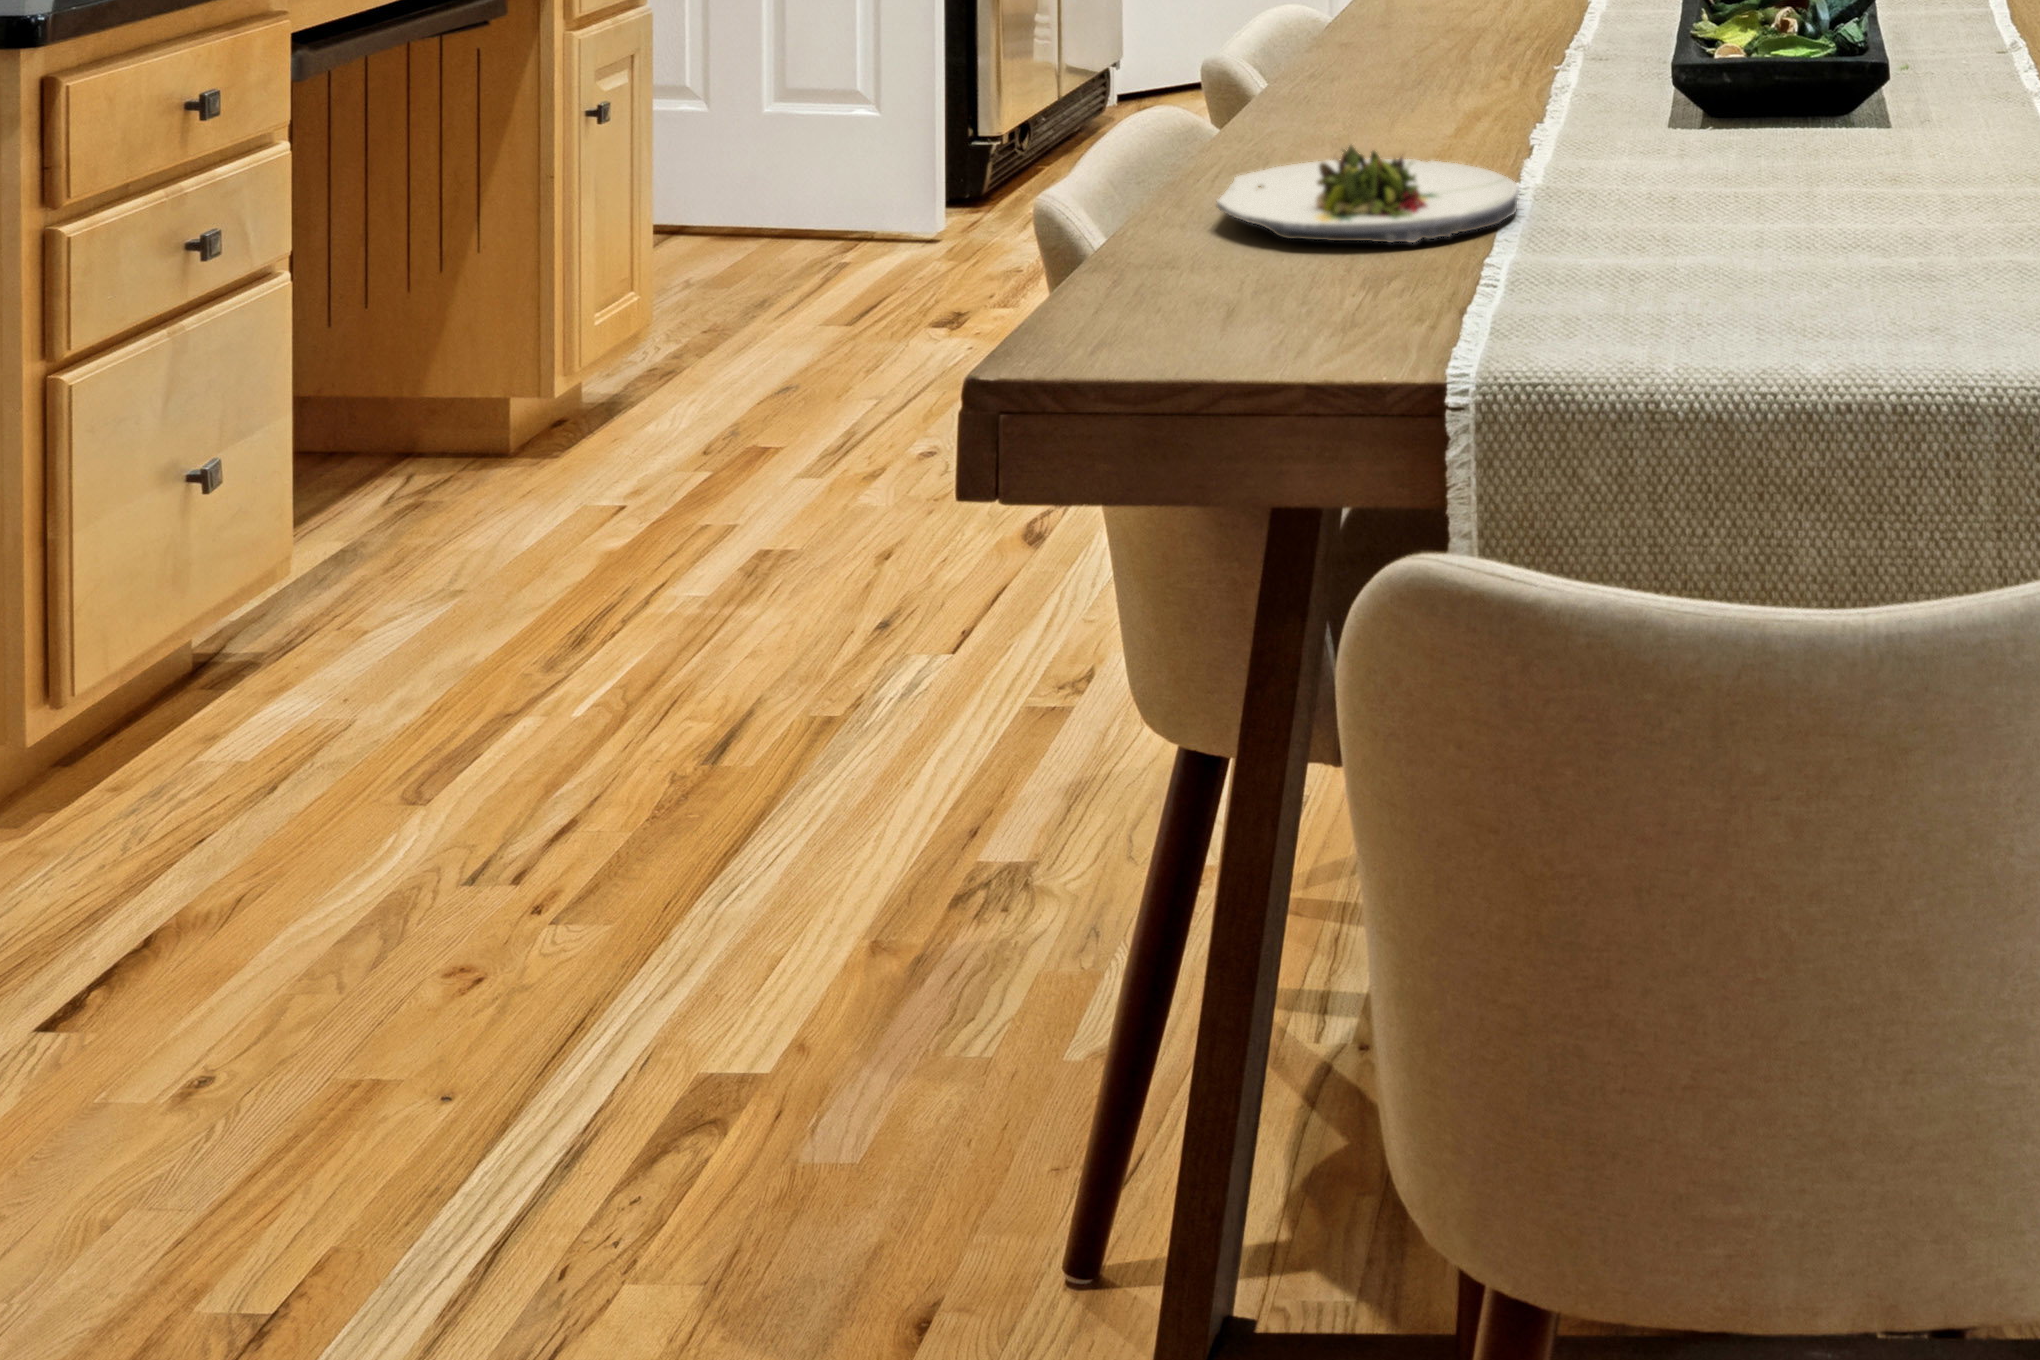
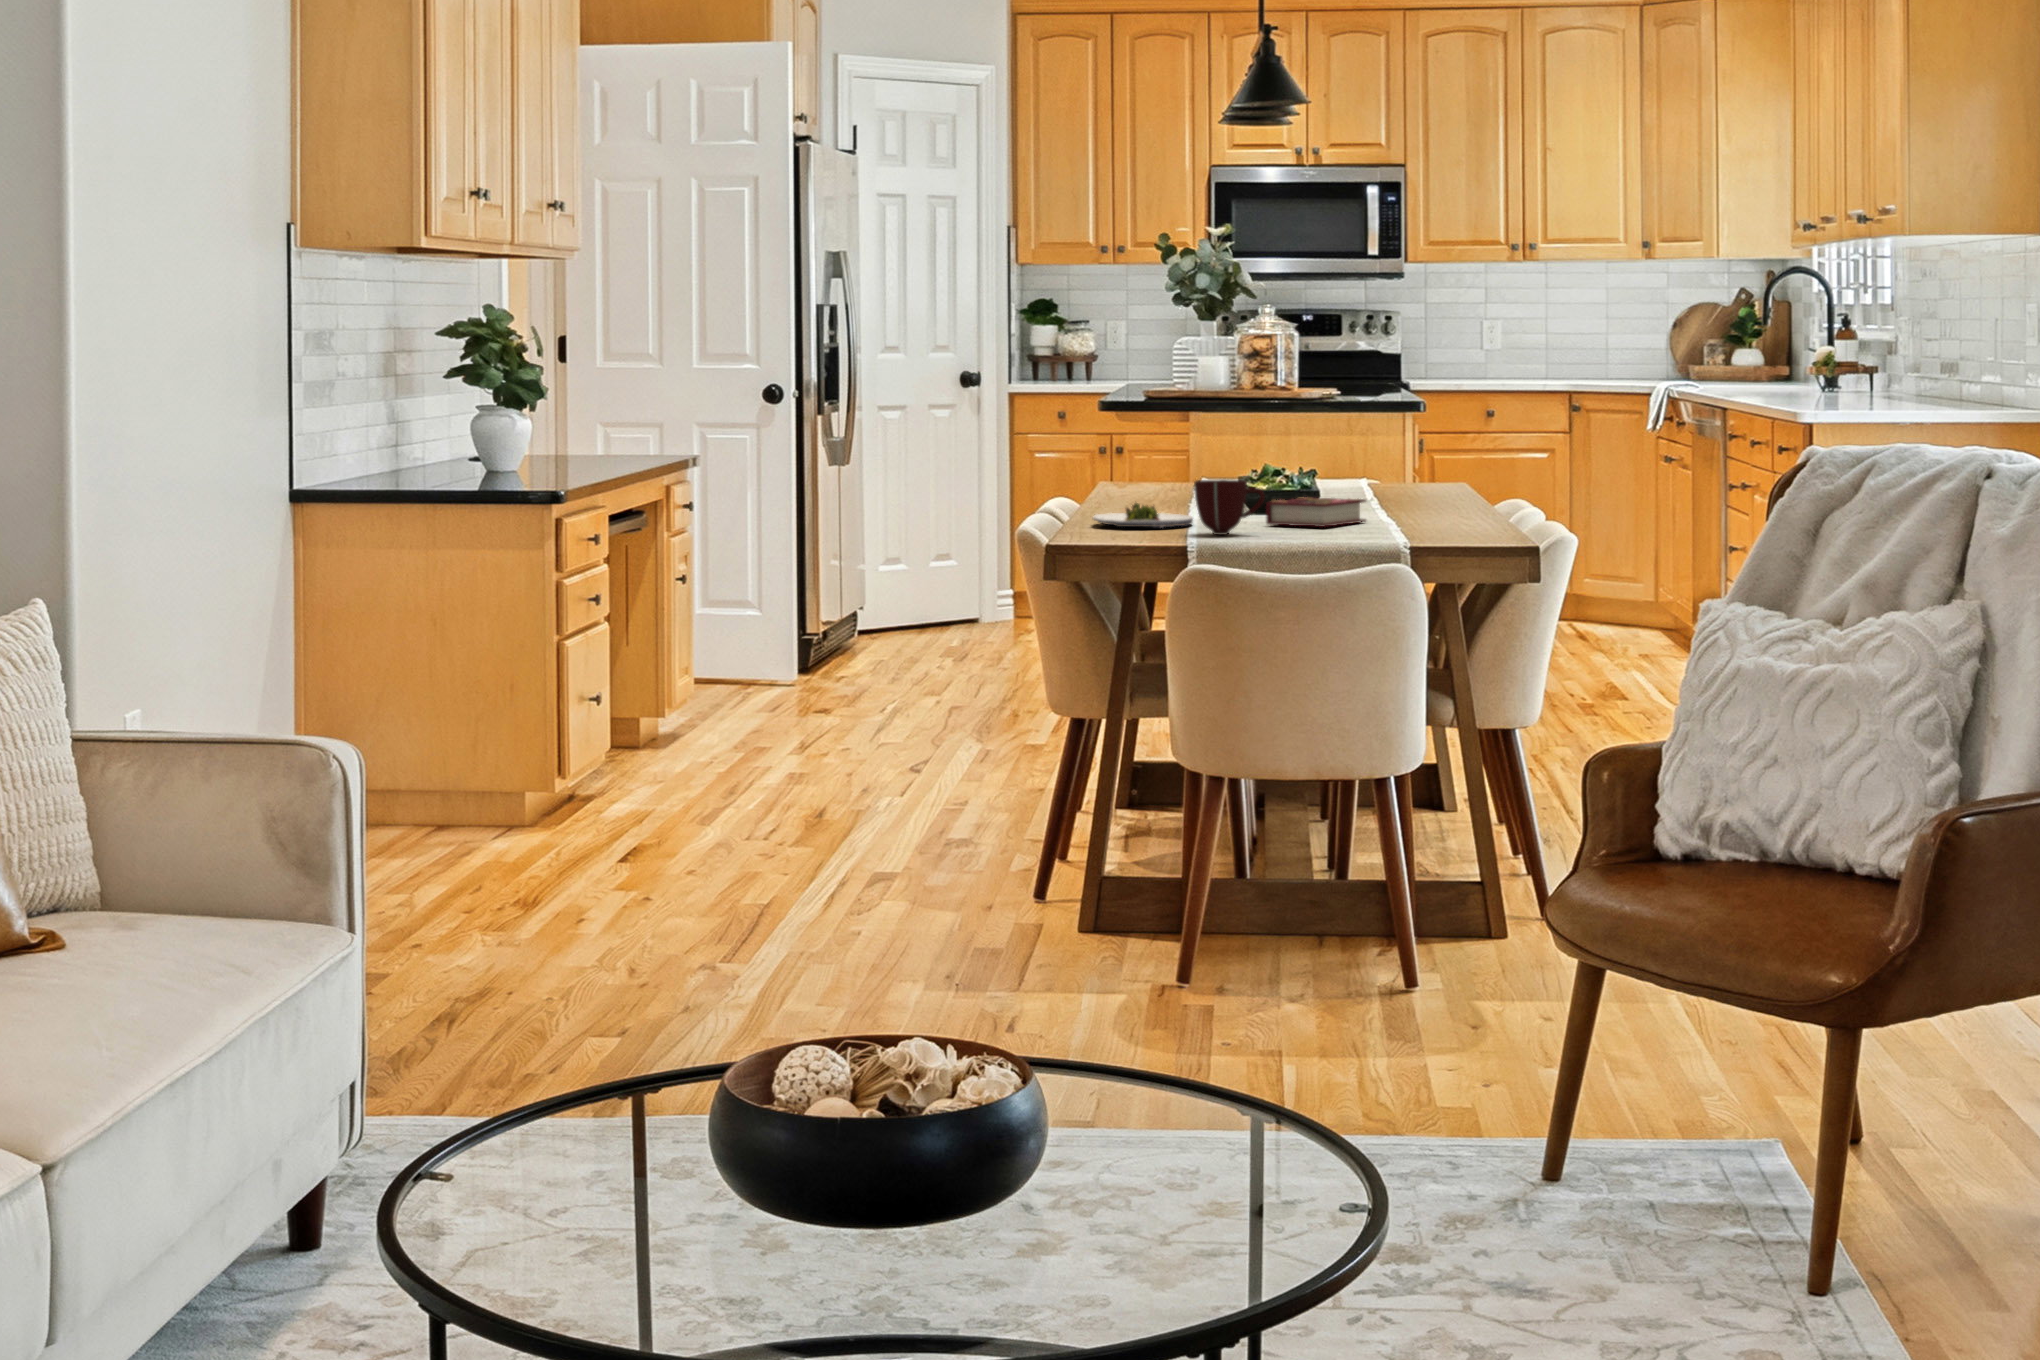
mug: none [1494,113,1716,302] -> present [1194,479,1265,535]
book: none [1731,113,2021,242] -> present [1266,497,1366,527]

